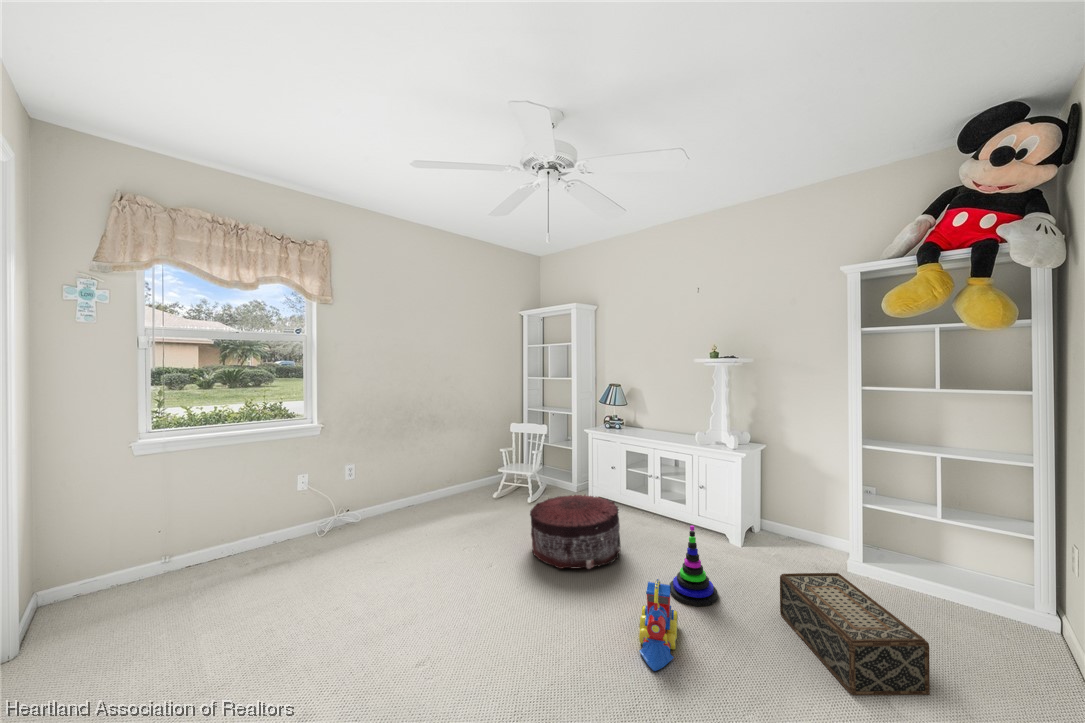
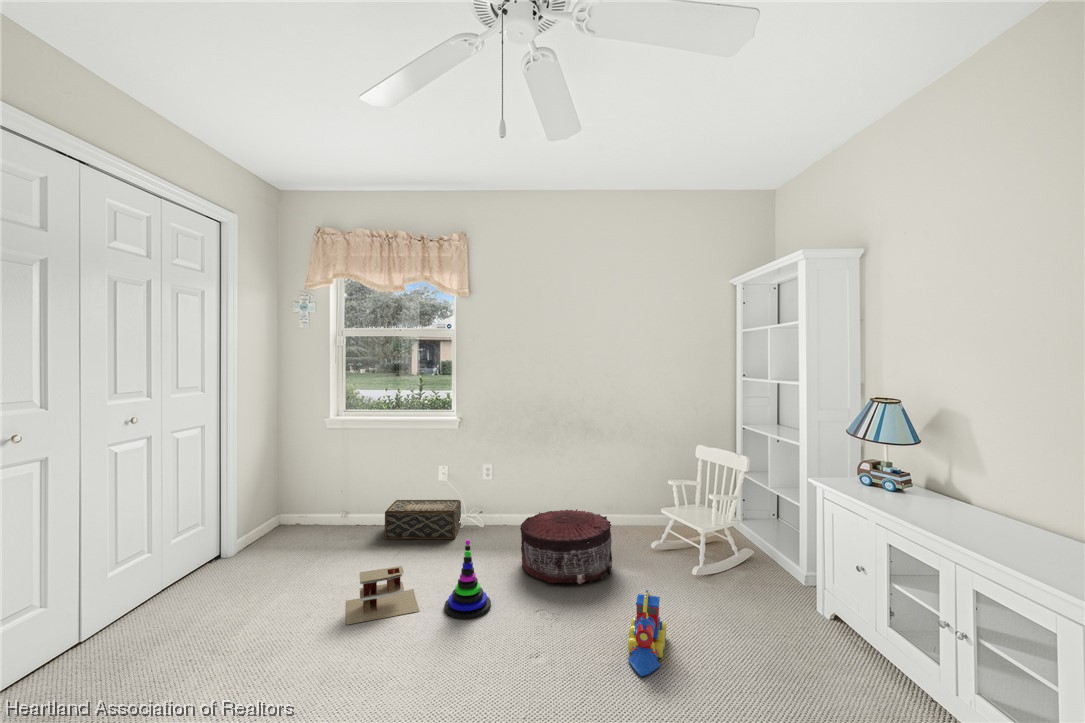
stacking toy: present [670,525,718,606] -> present [444,540,491,619]
toy house: none [357,554,430,614] -> present [346,566,419,625]
woven basket: present [780,573,930,696] -> present [385,500,461,539]

